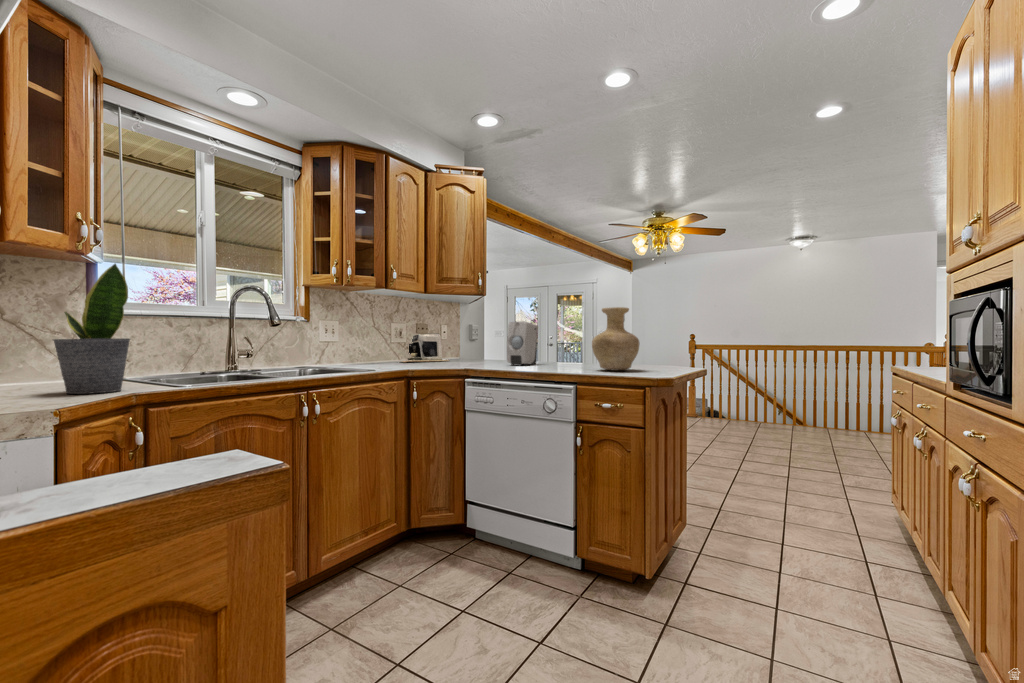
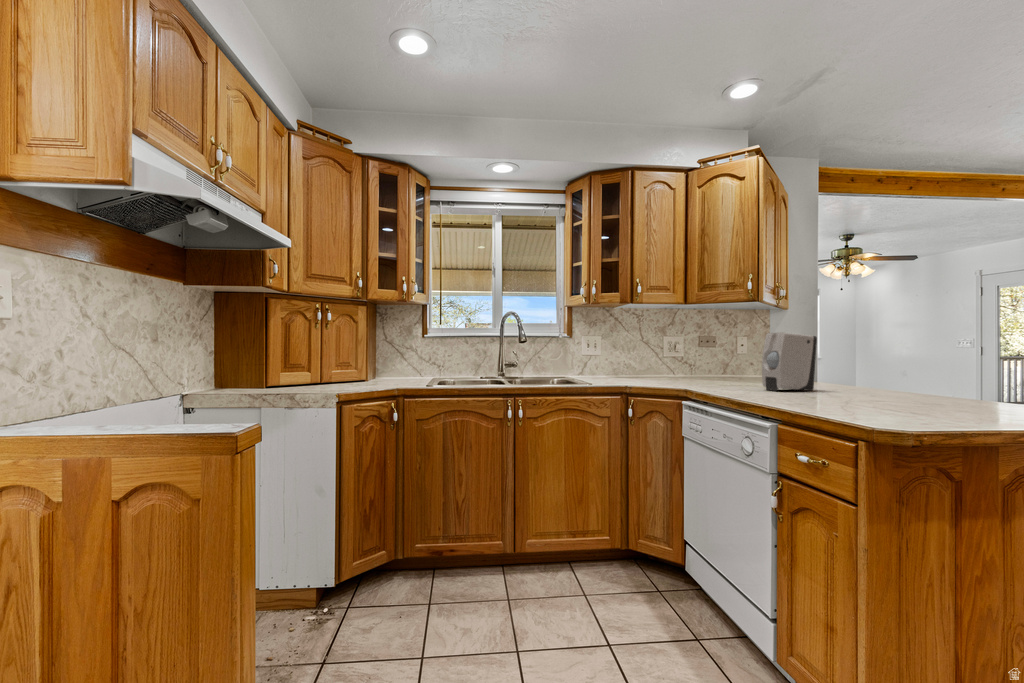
potted plant: present [53,264,130,394] -> none [369,306,406,387]
vase: present [592,307,640,371] -> none [829,305,925,409]
coffee maker: present [402,333,449,362] -> none [671,348,734,381]

